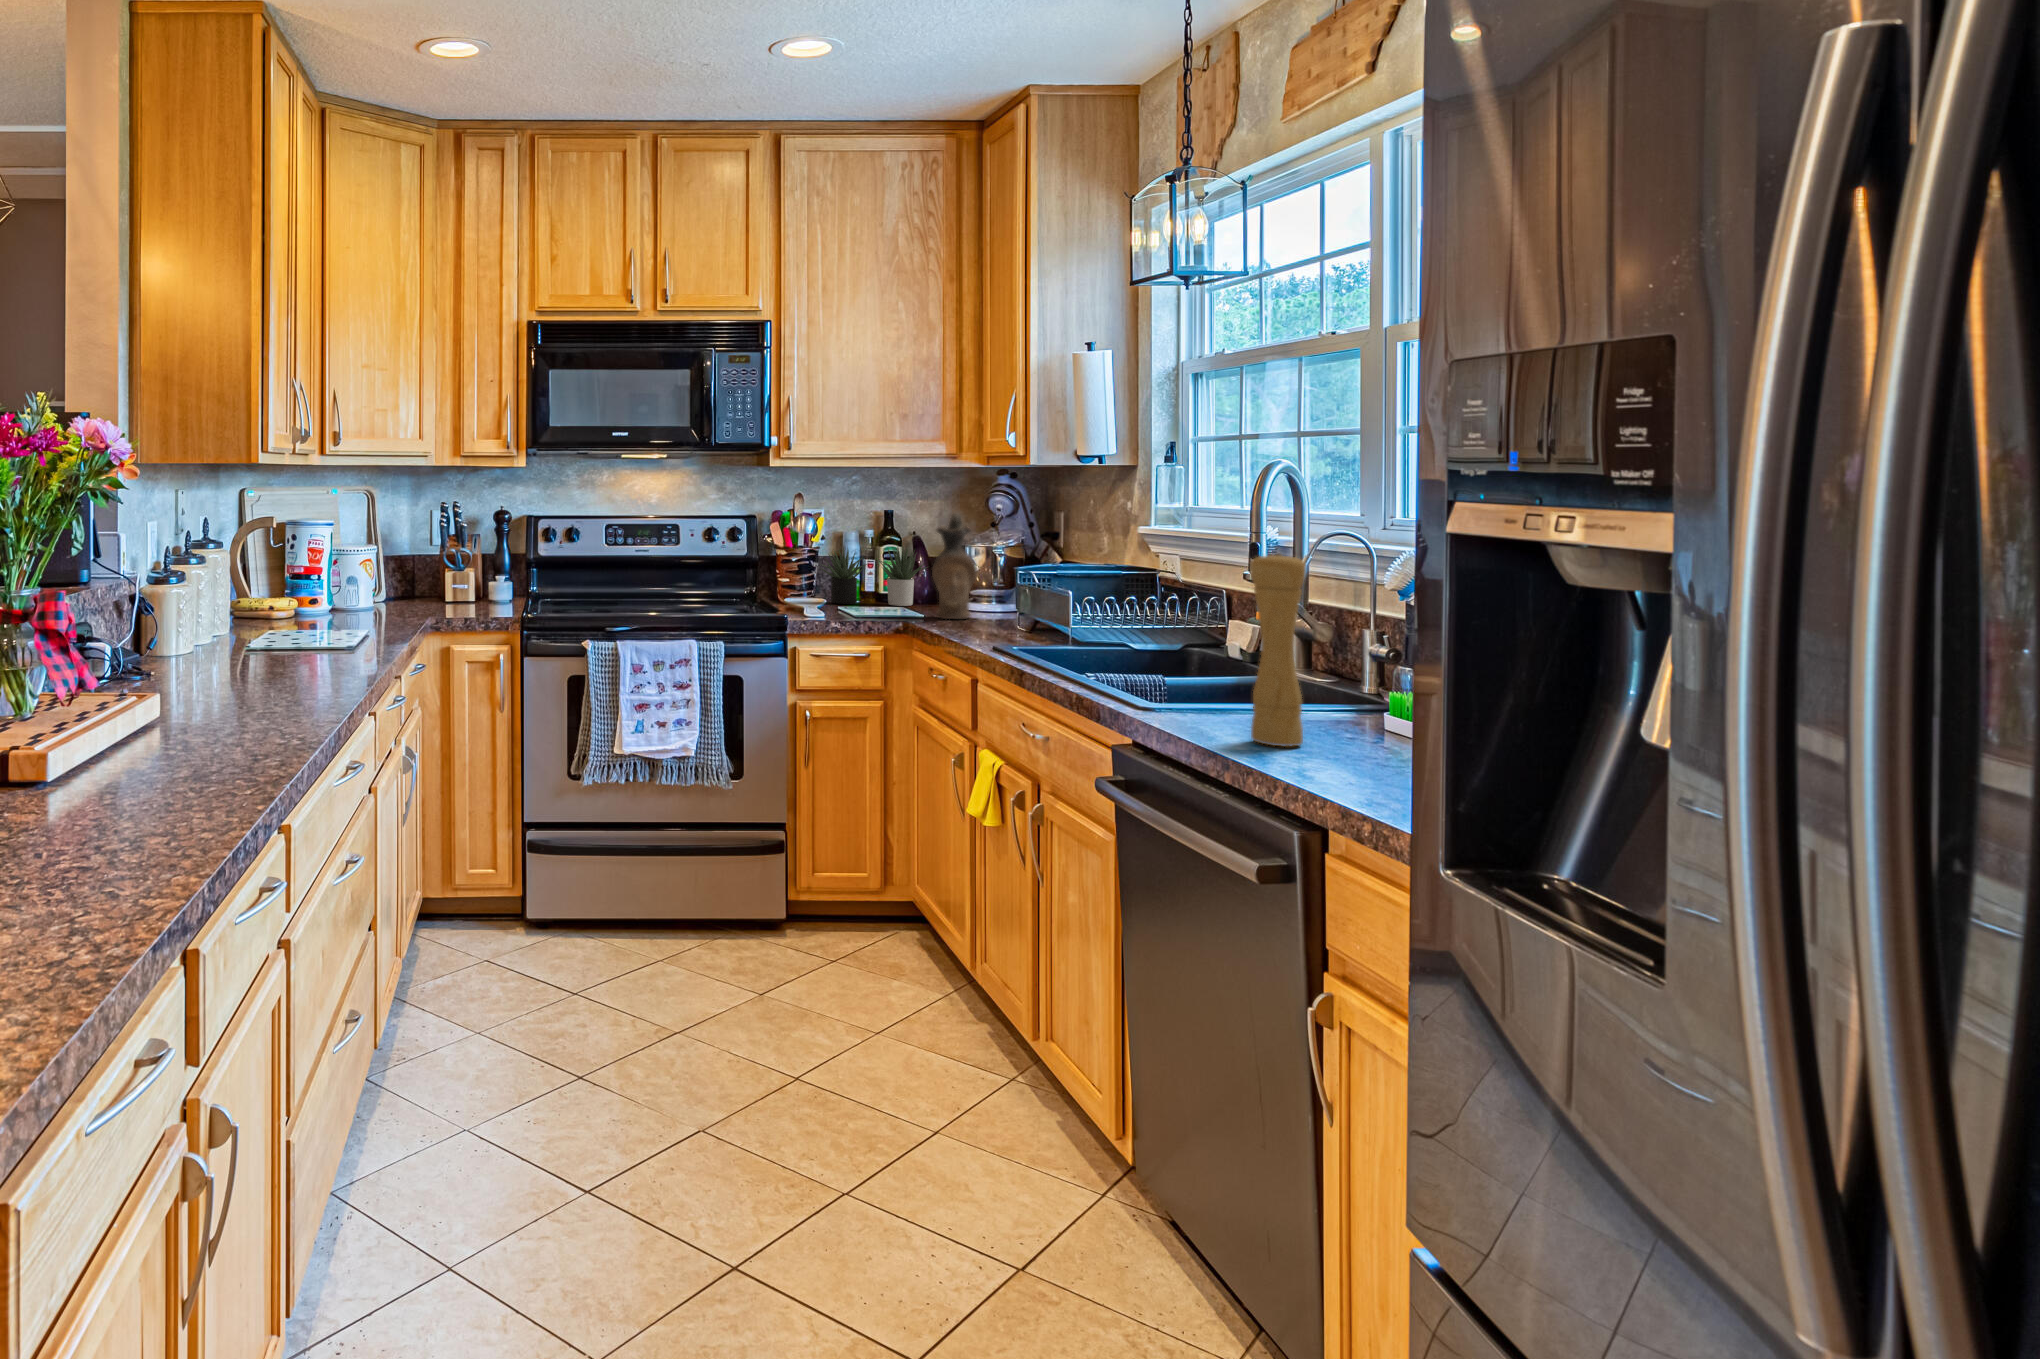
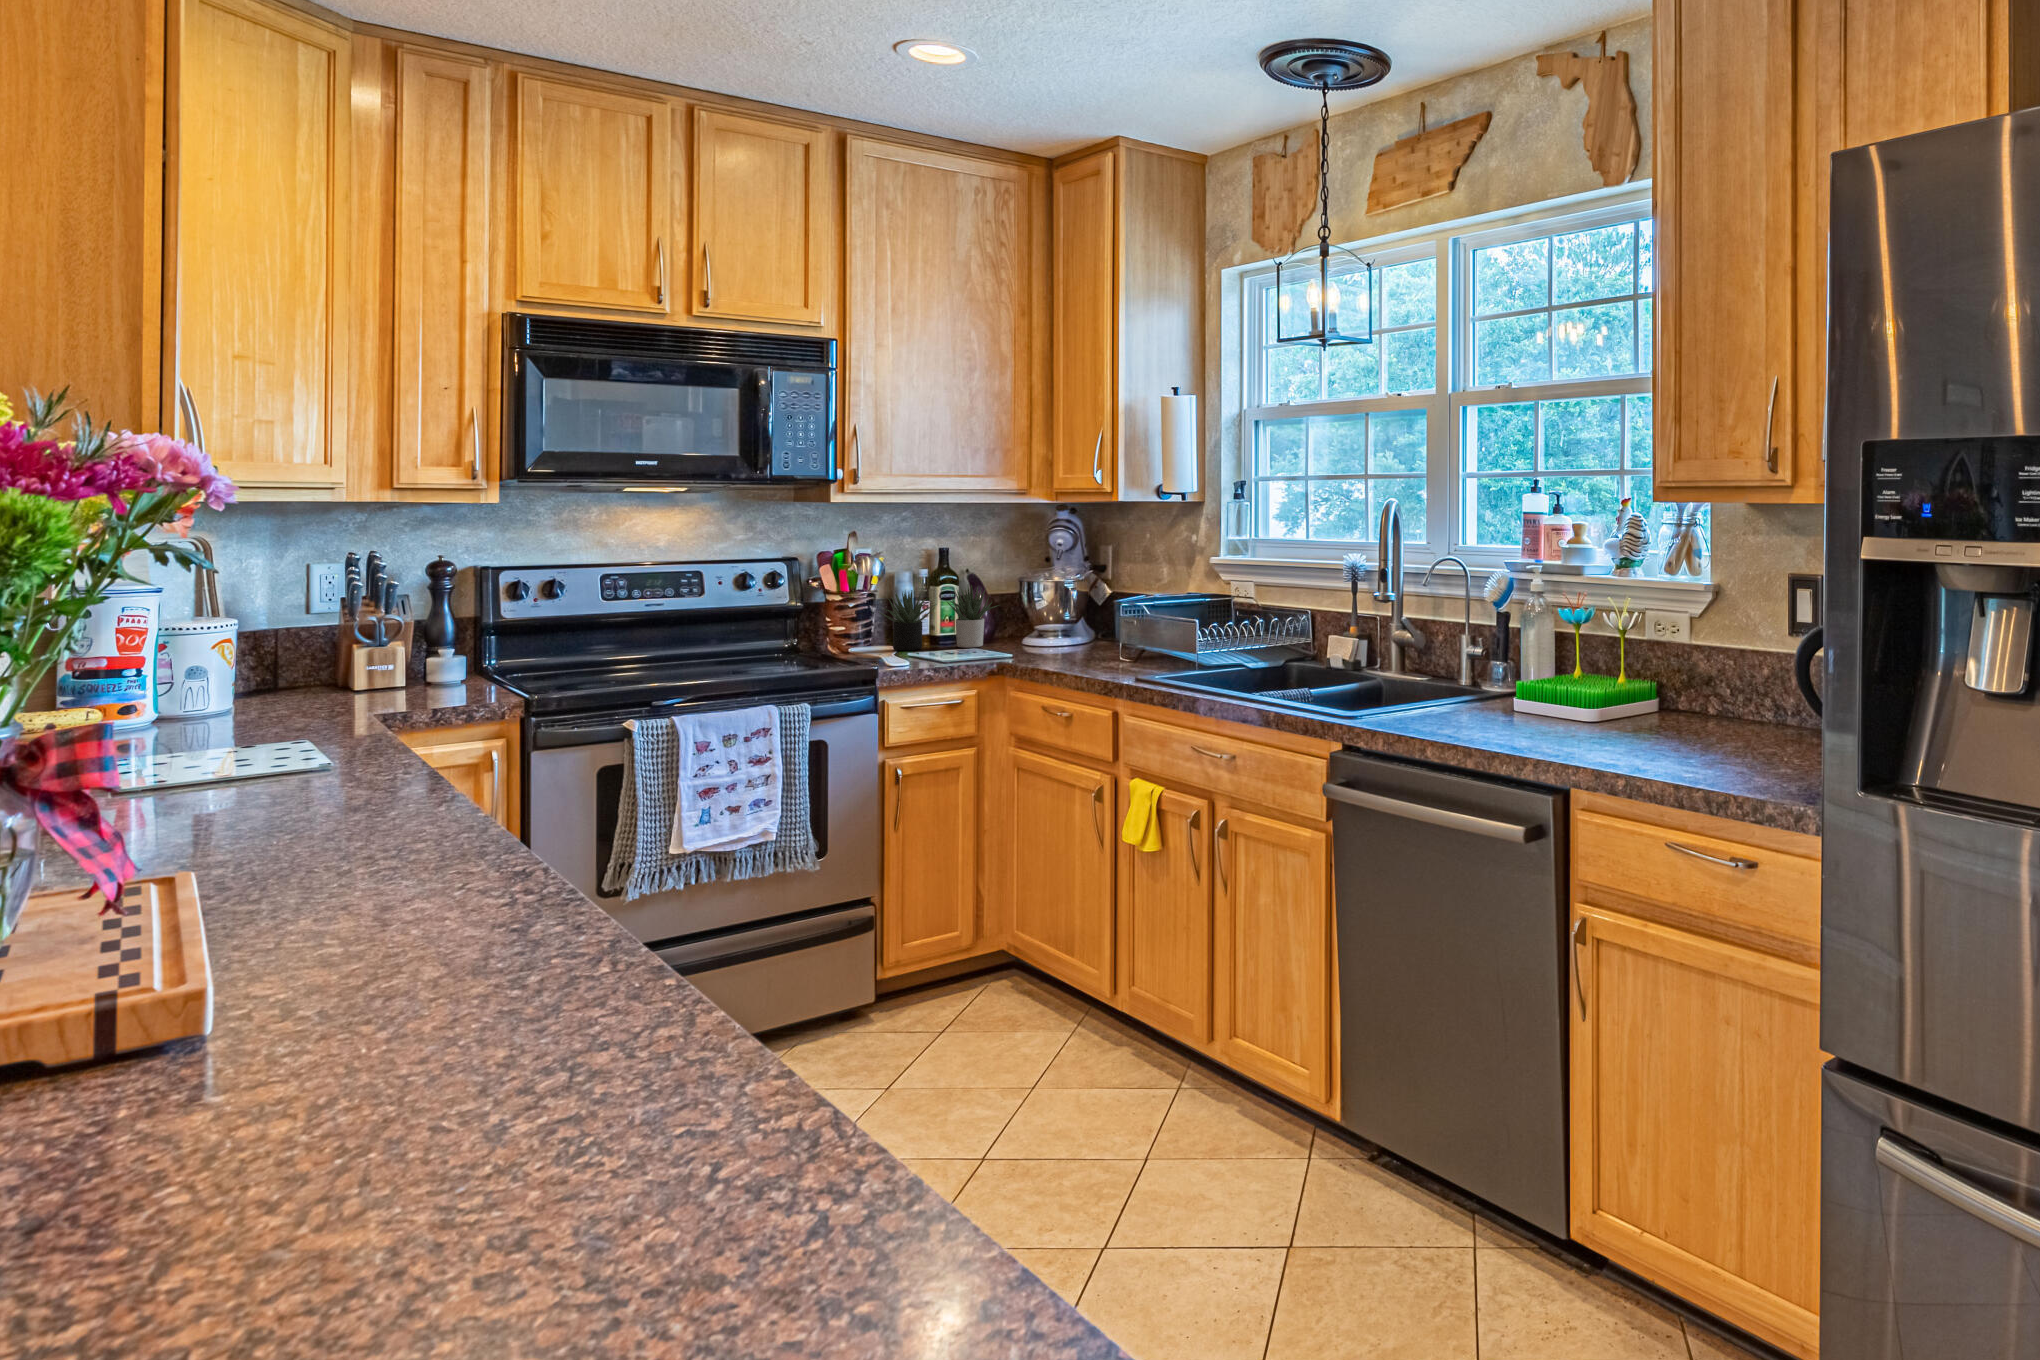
ceramic pitcher: present [932,513,977,619] -> none [1025,549,1071,656]
pepper mill: present [1250,553,1306,747] -> none [1434,575,1473,730]

